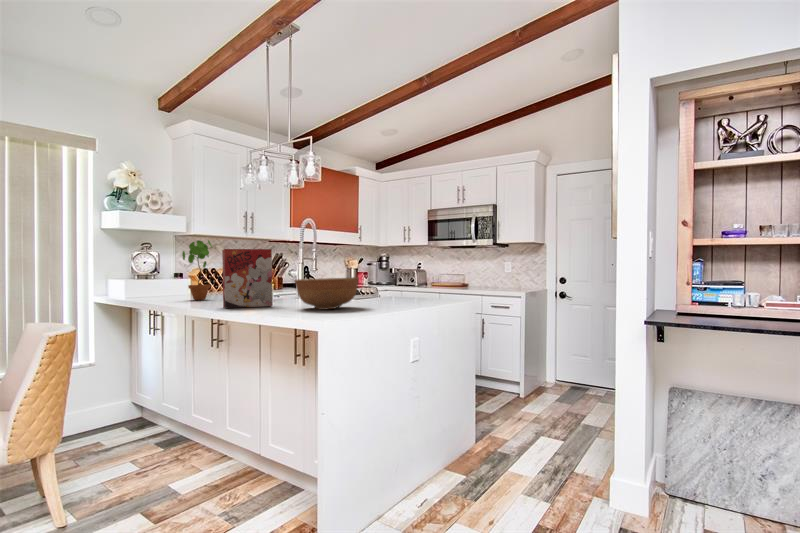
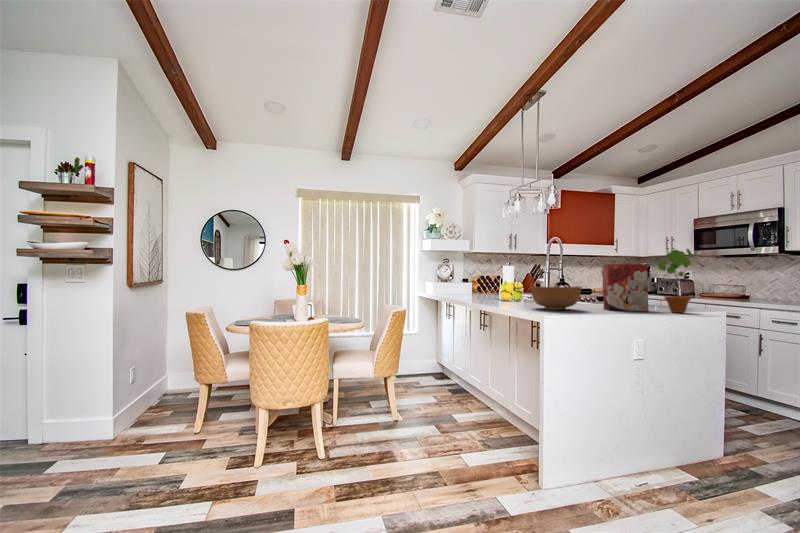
potted plant: present [182,240,212,300] -> present [658,249,692,313]
cereal box: present [222,249,273,308] -> present [603,264,649,311]

